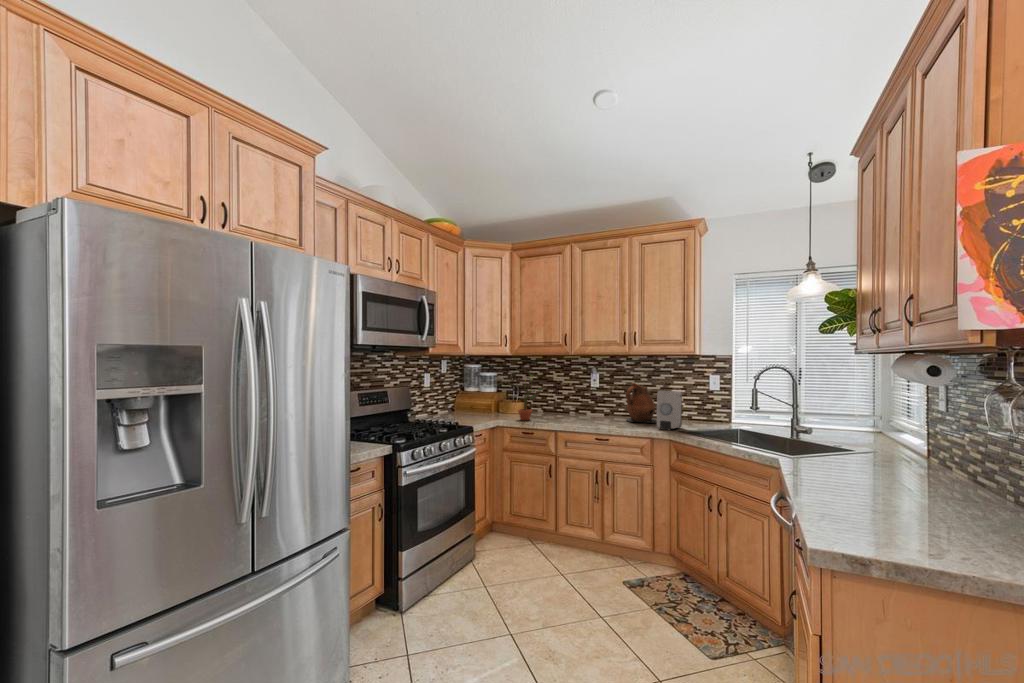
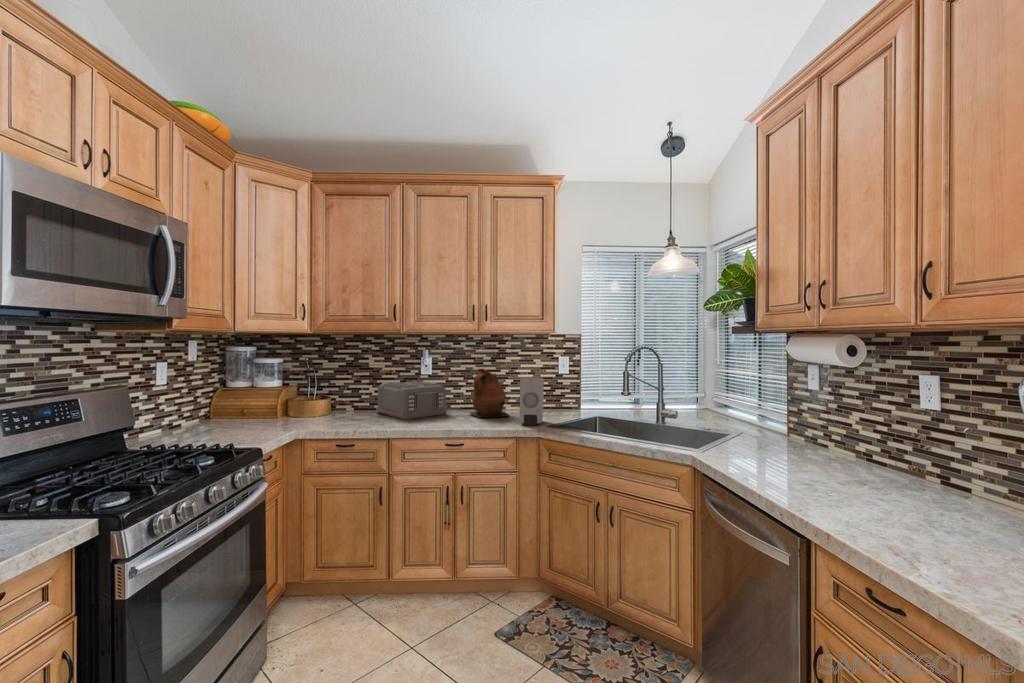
potted plant: present [518,372,543,420] -> none [324,356,365,427]
toaster: none [558,392,609,419] -> present [376,381,447,419]

